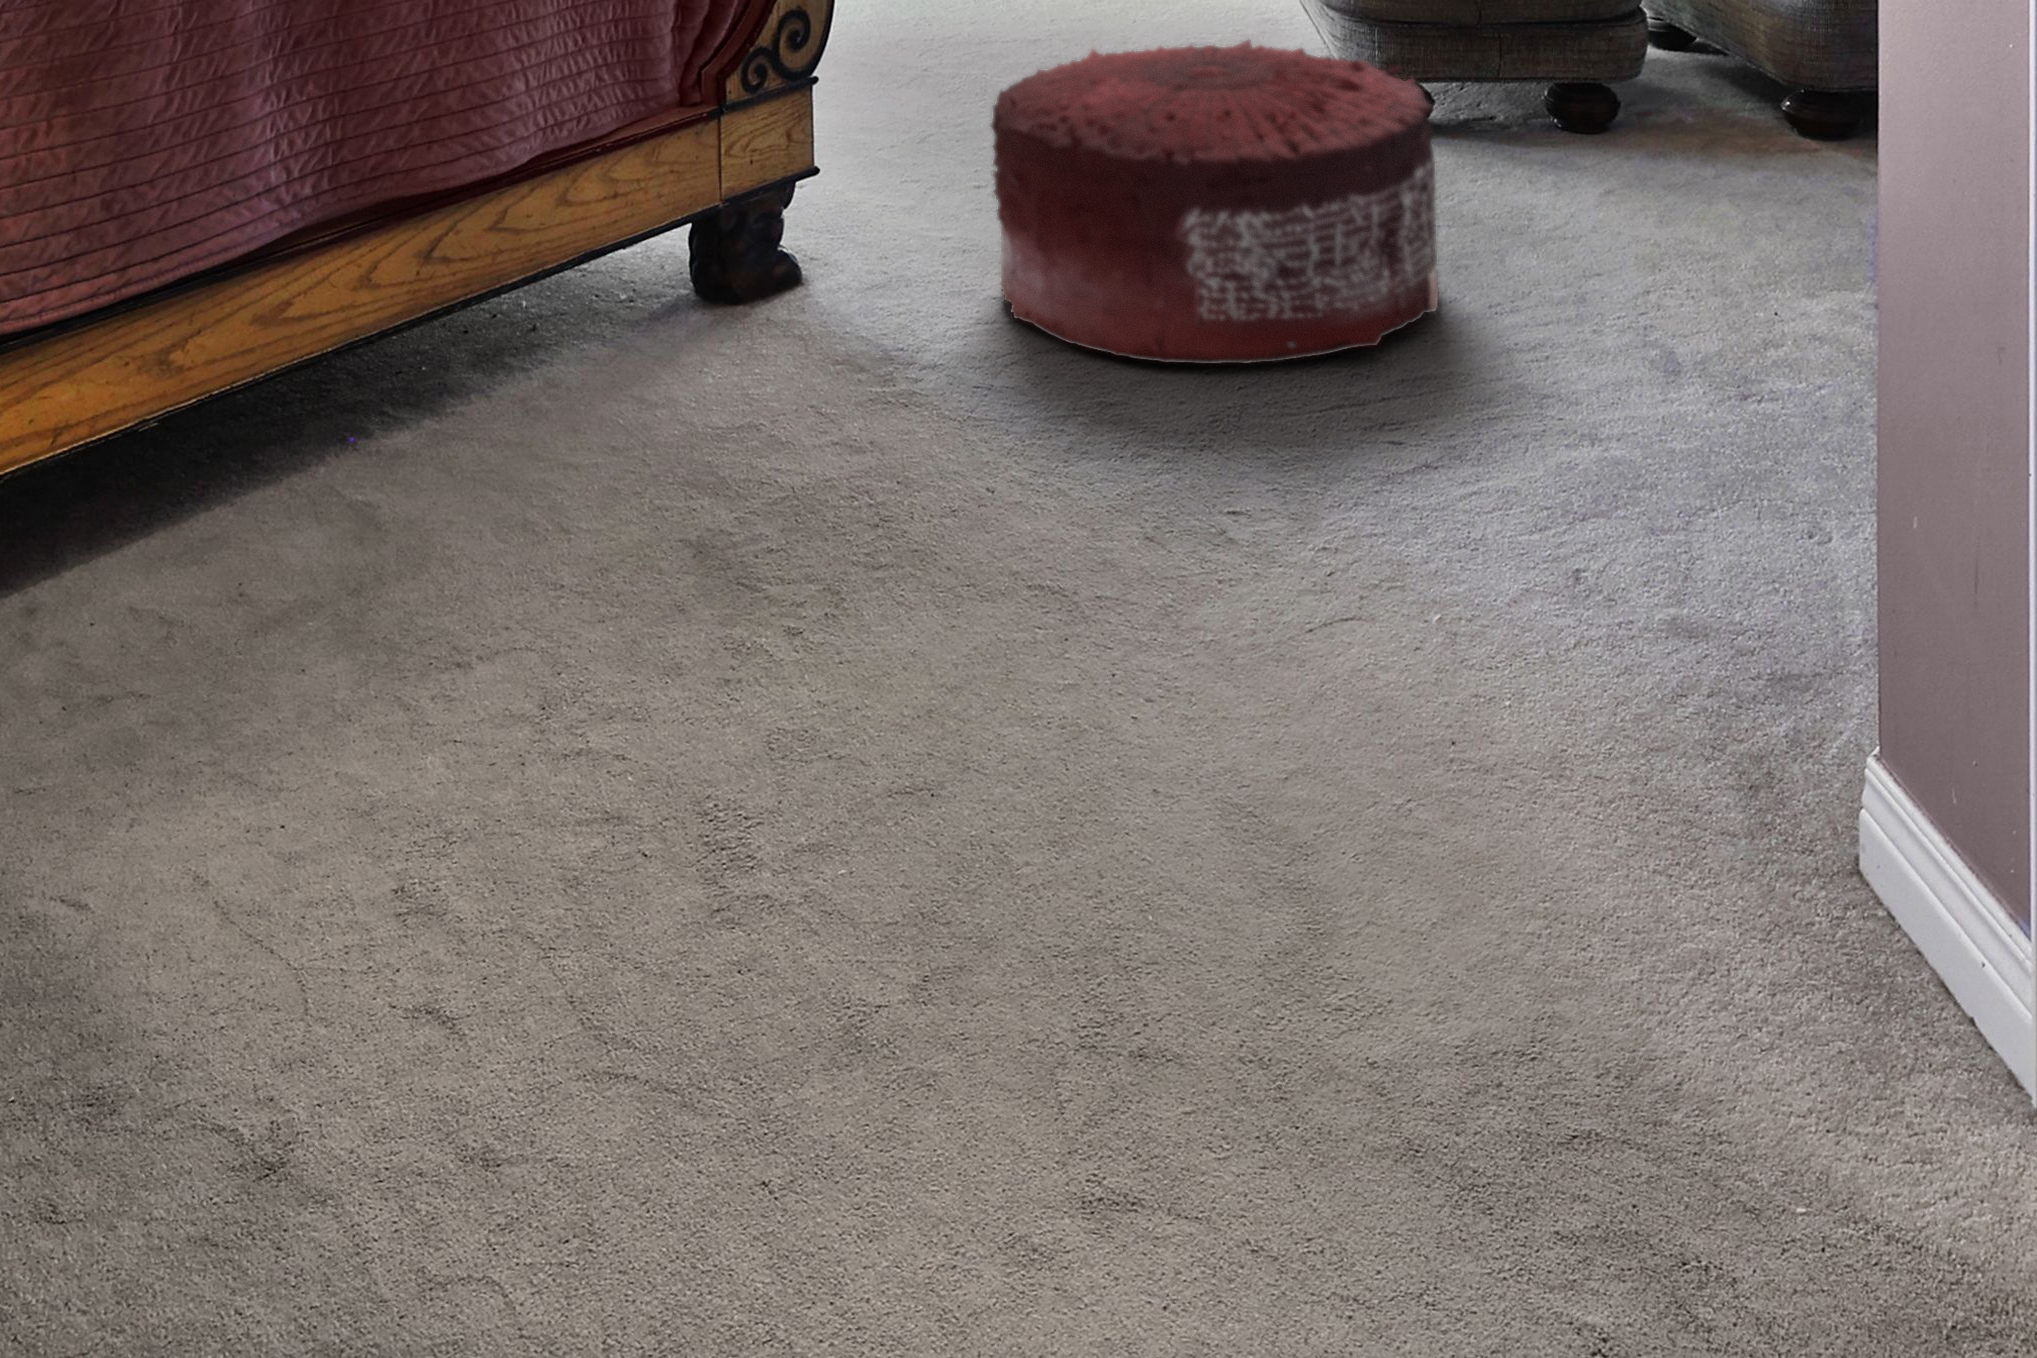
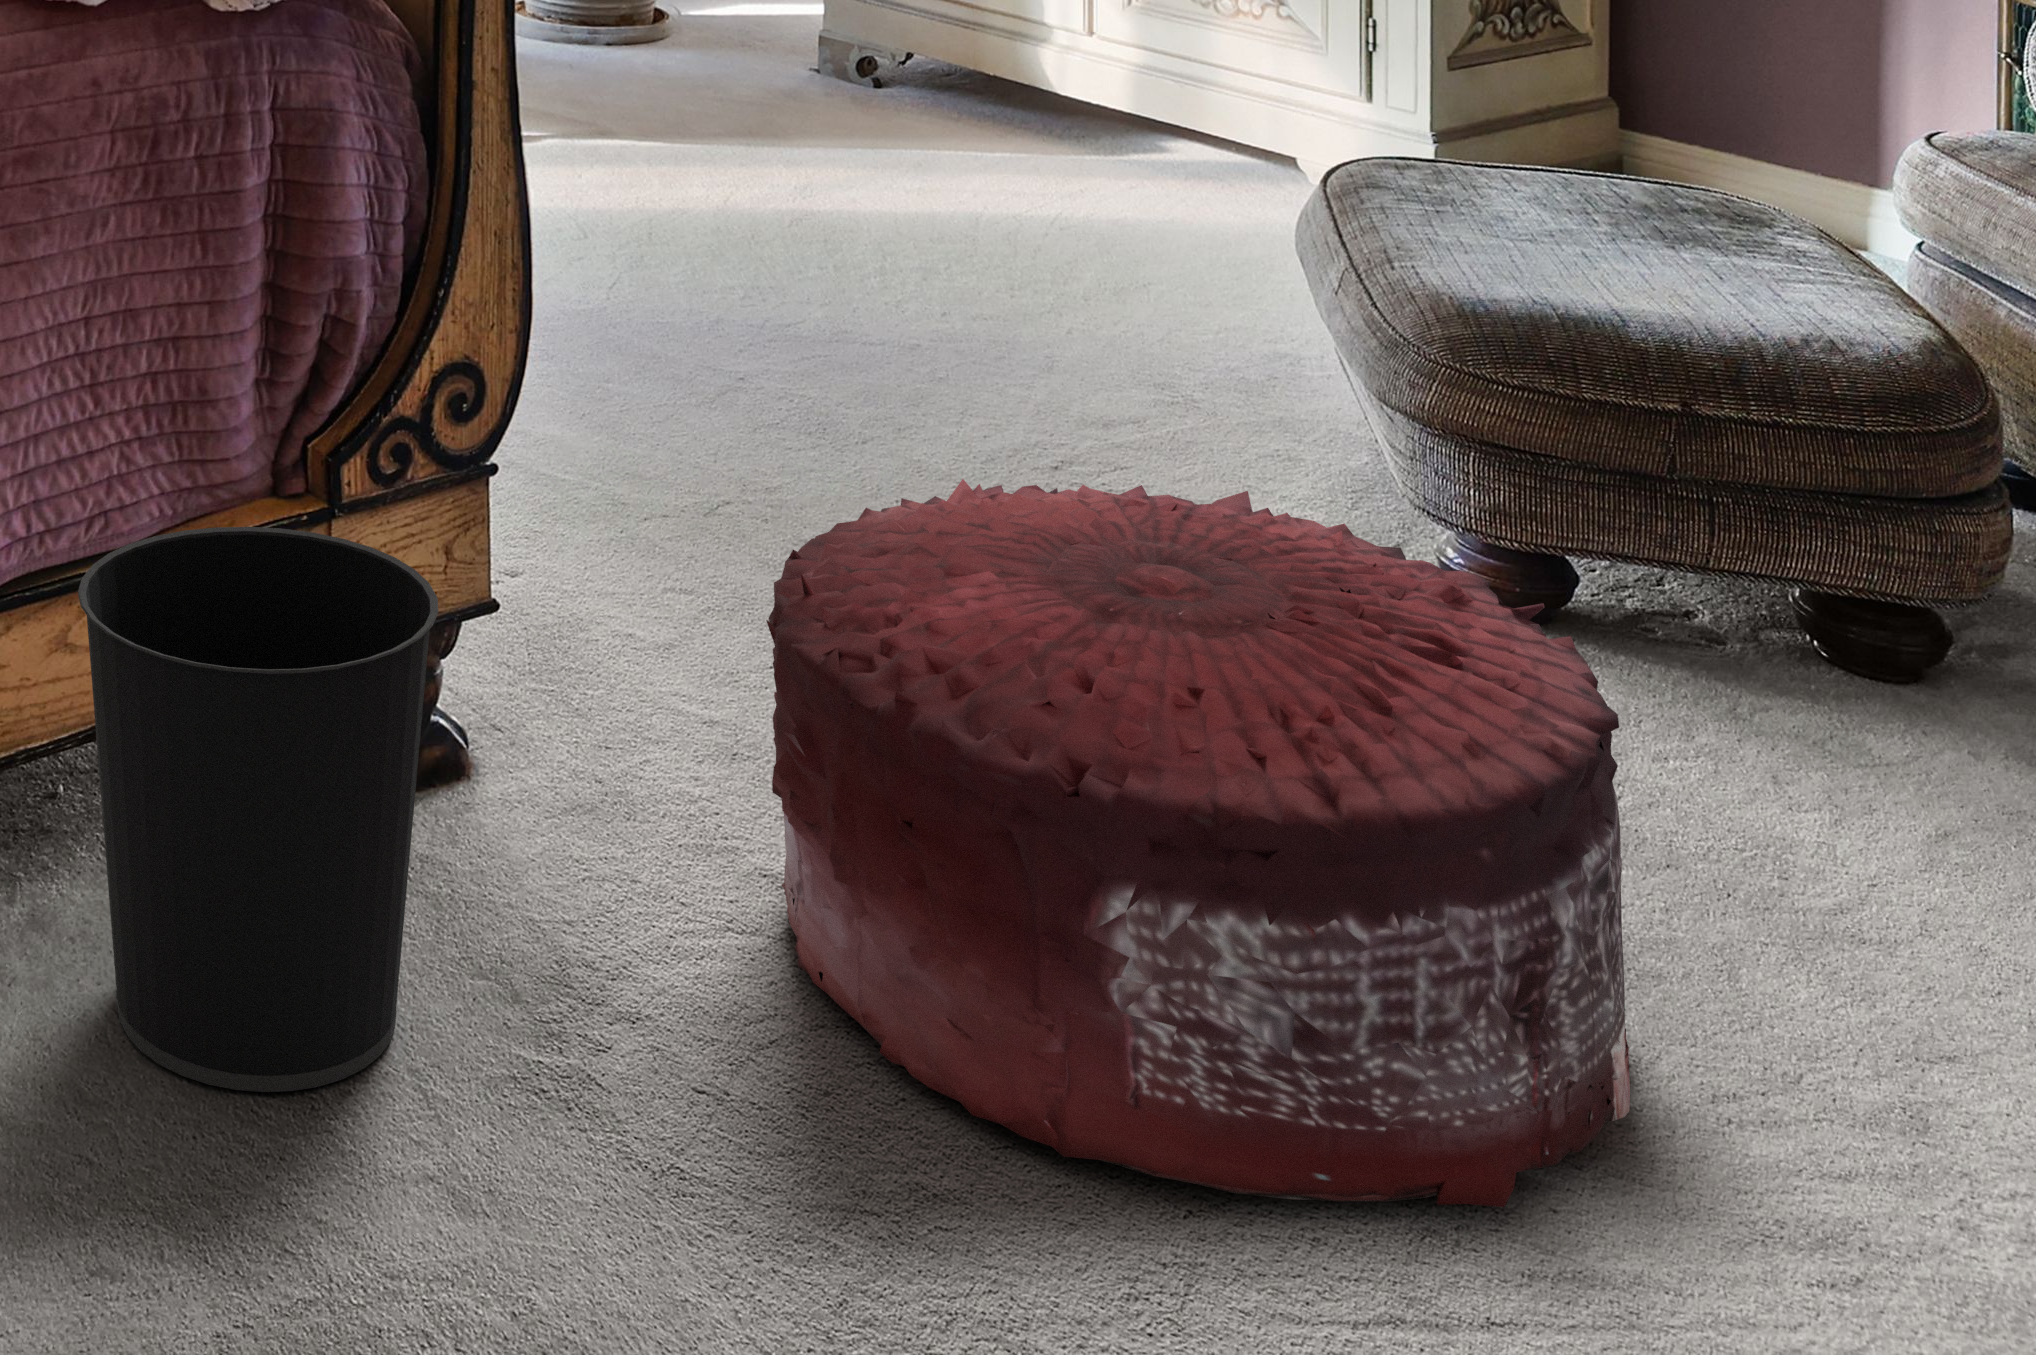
wastebasket: none [593,99,815,405] -> present [78,527,439,1092]

